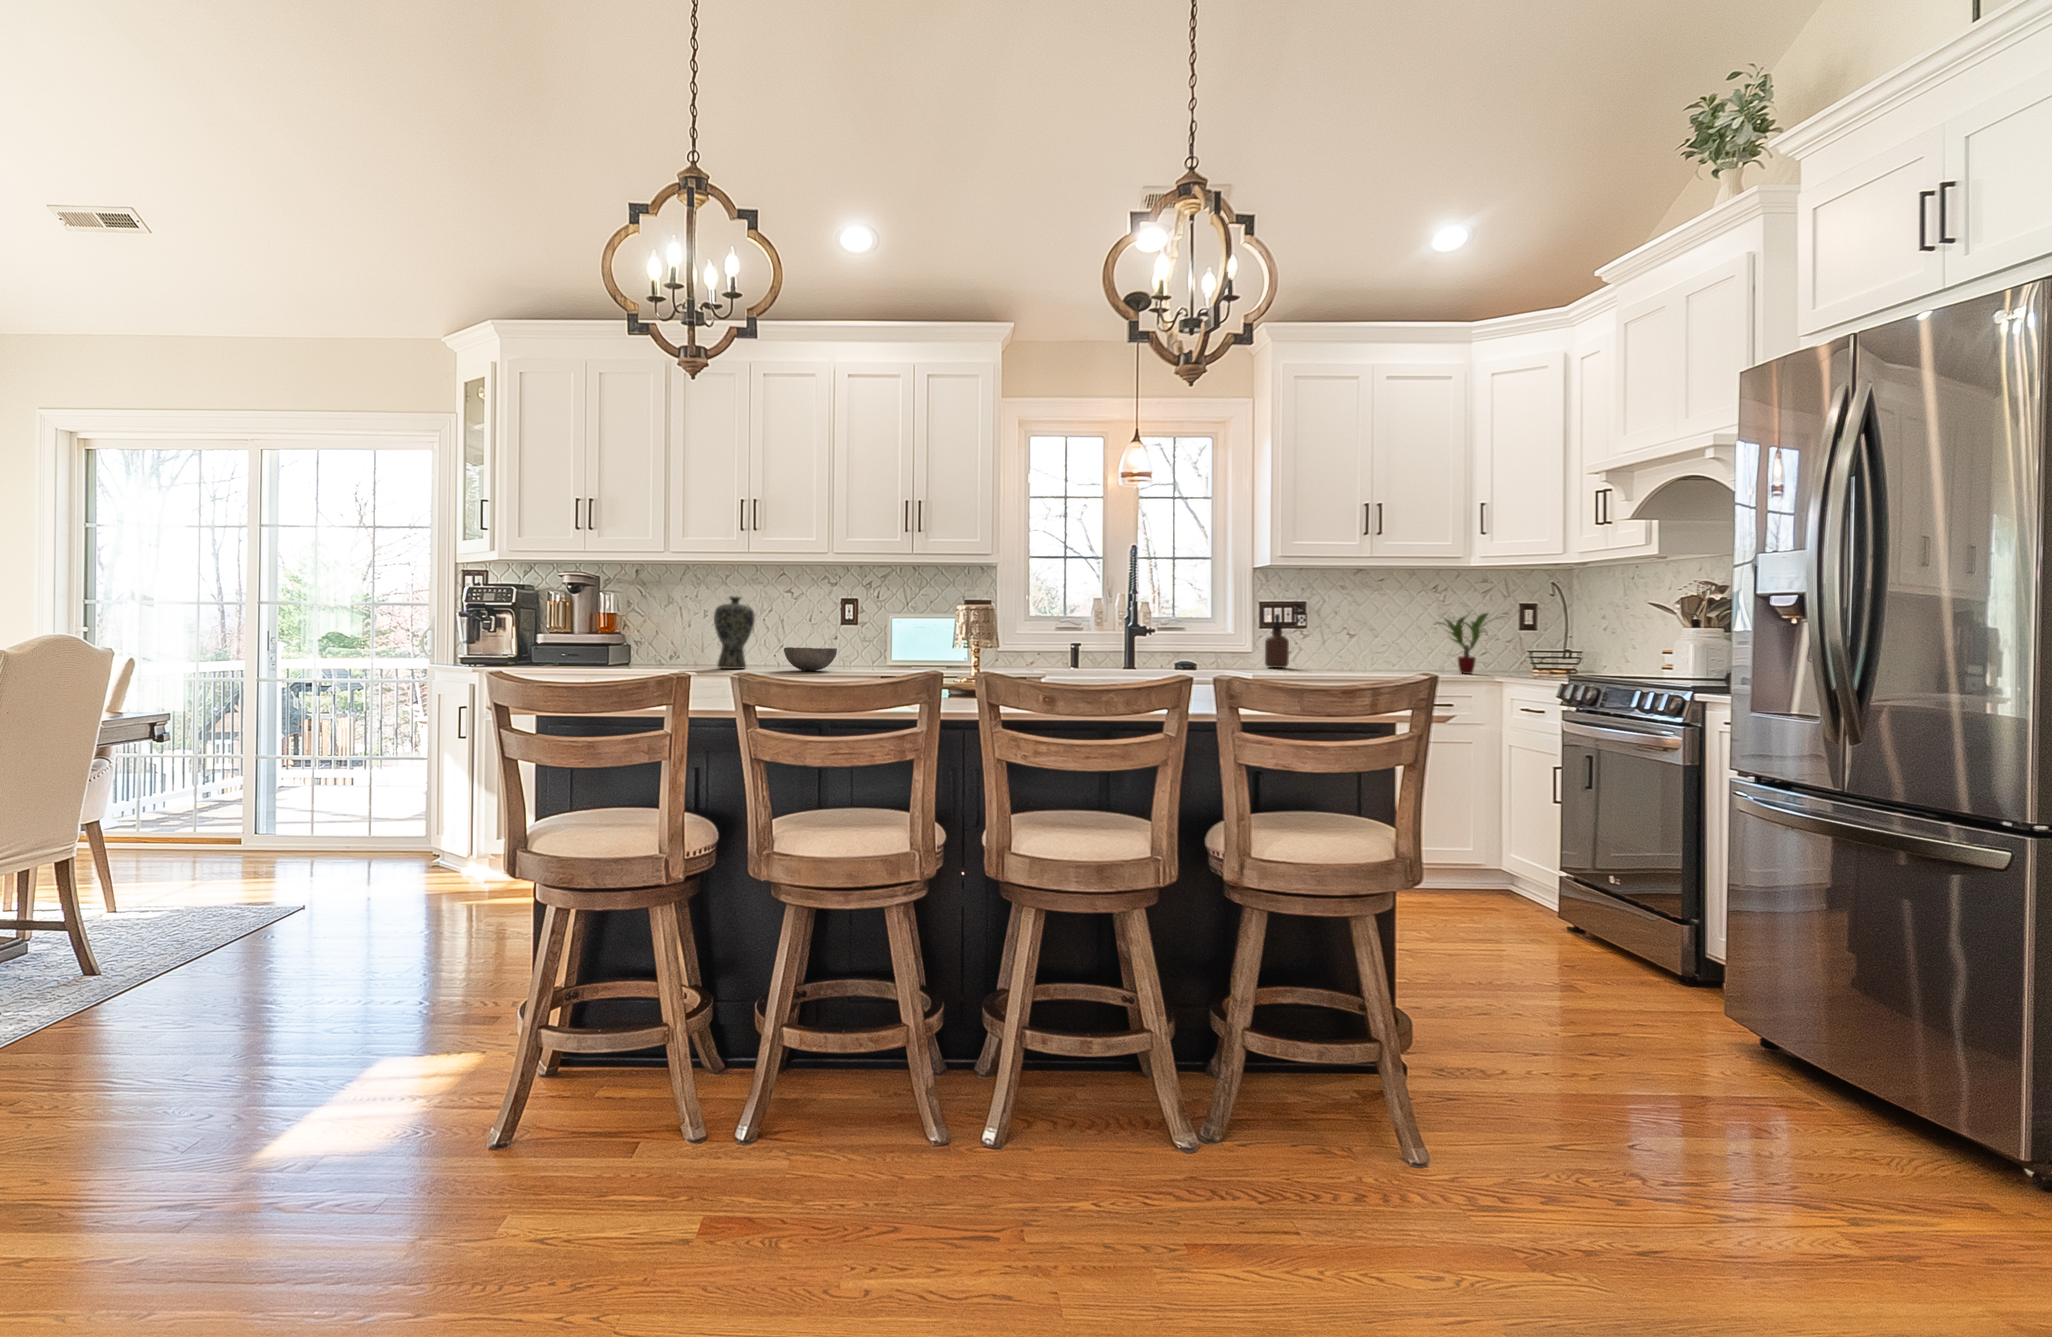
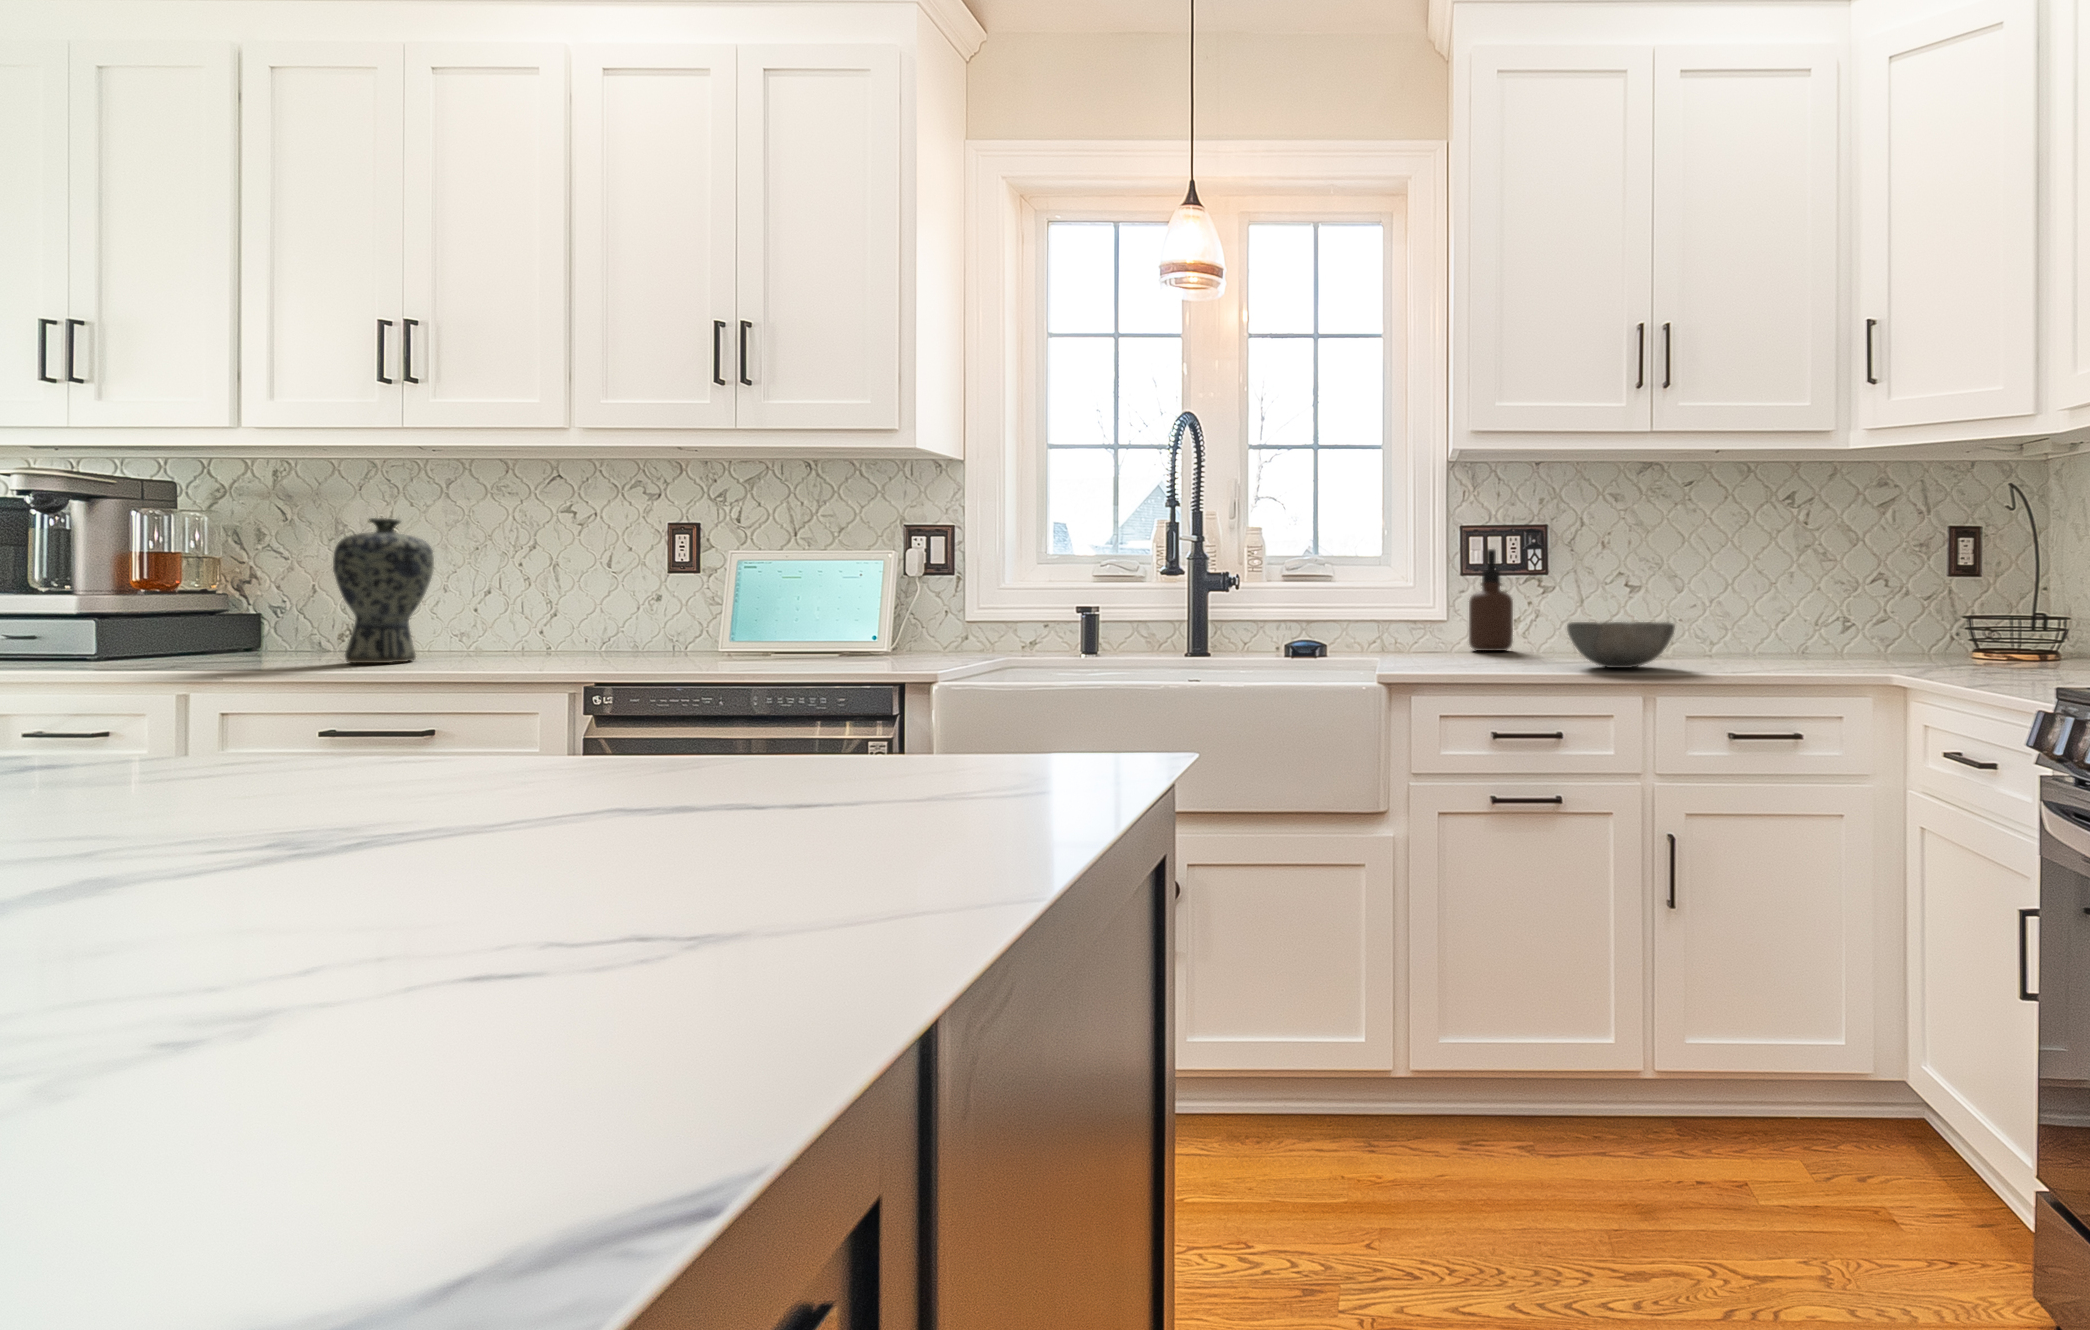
potted plant: present [1437,613,1488,674] -> none [1776,542,1917,664]
bowl: present [784,647,837,671] -> present [1567,622,1675,668]

